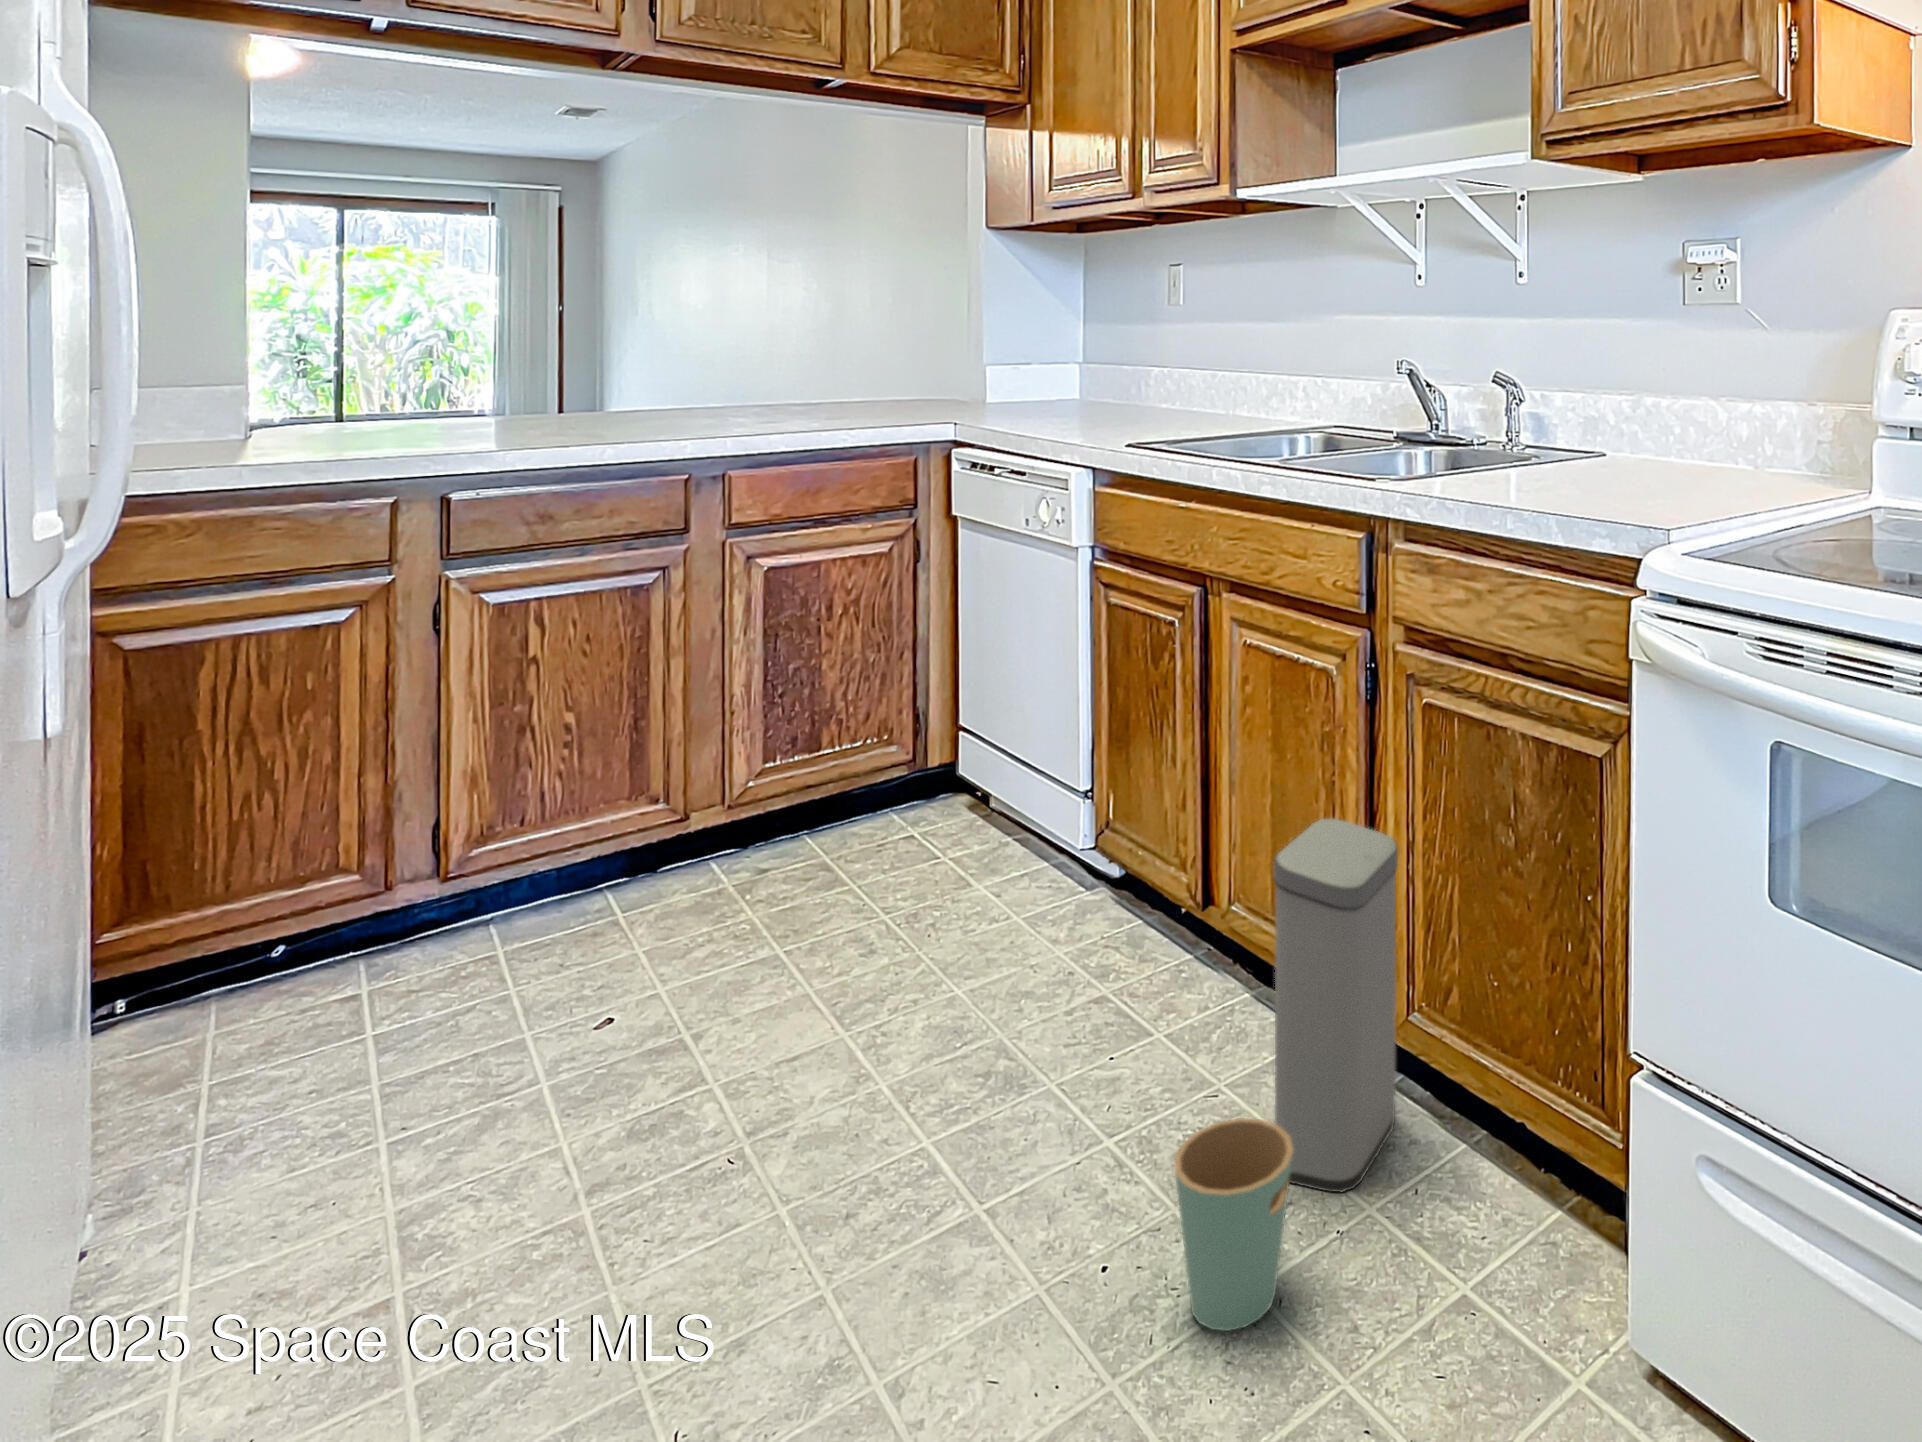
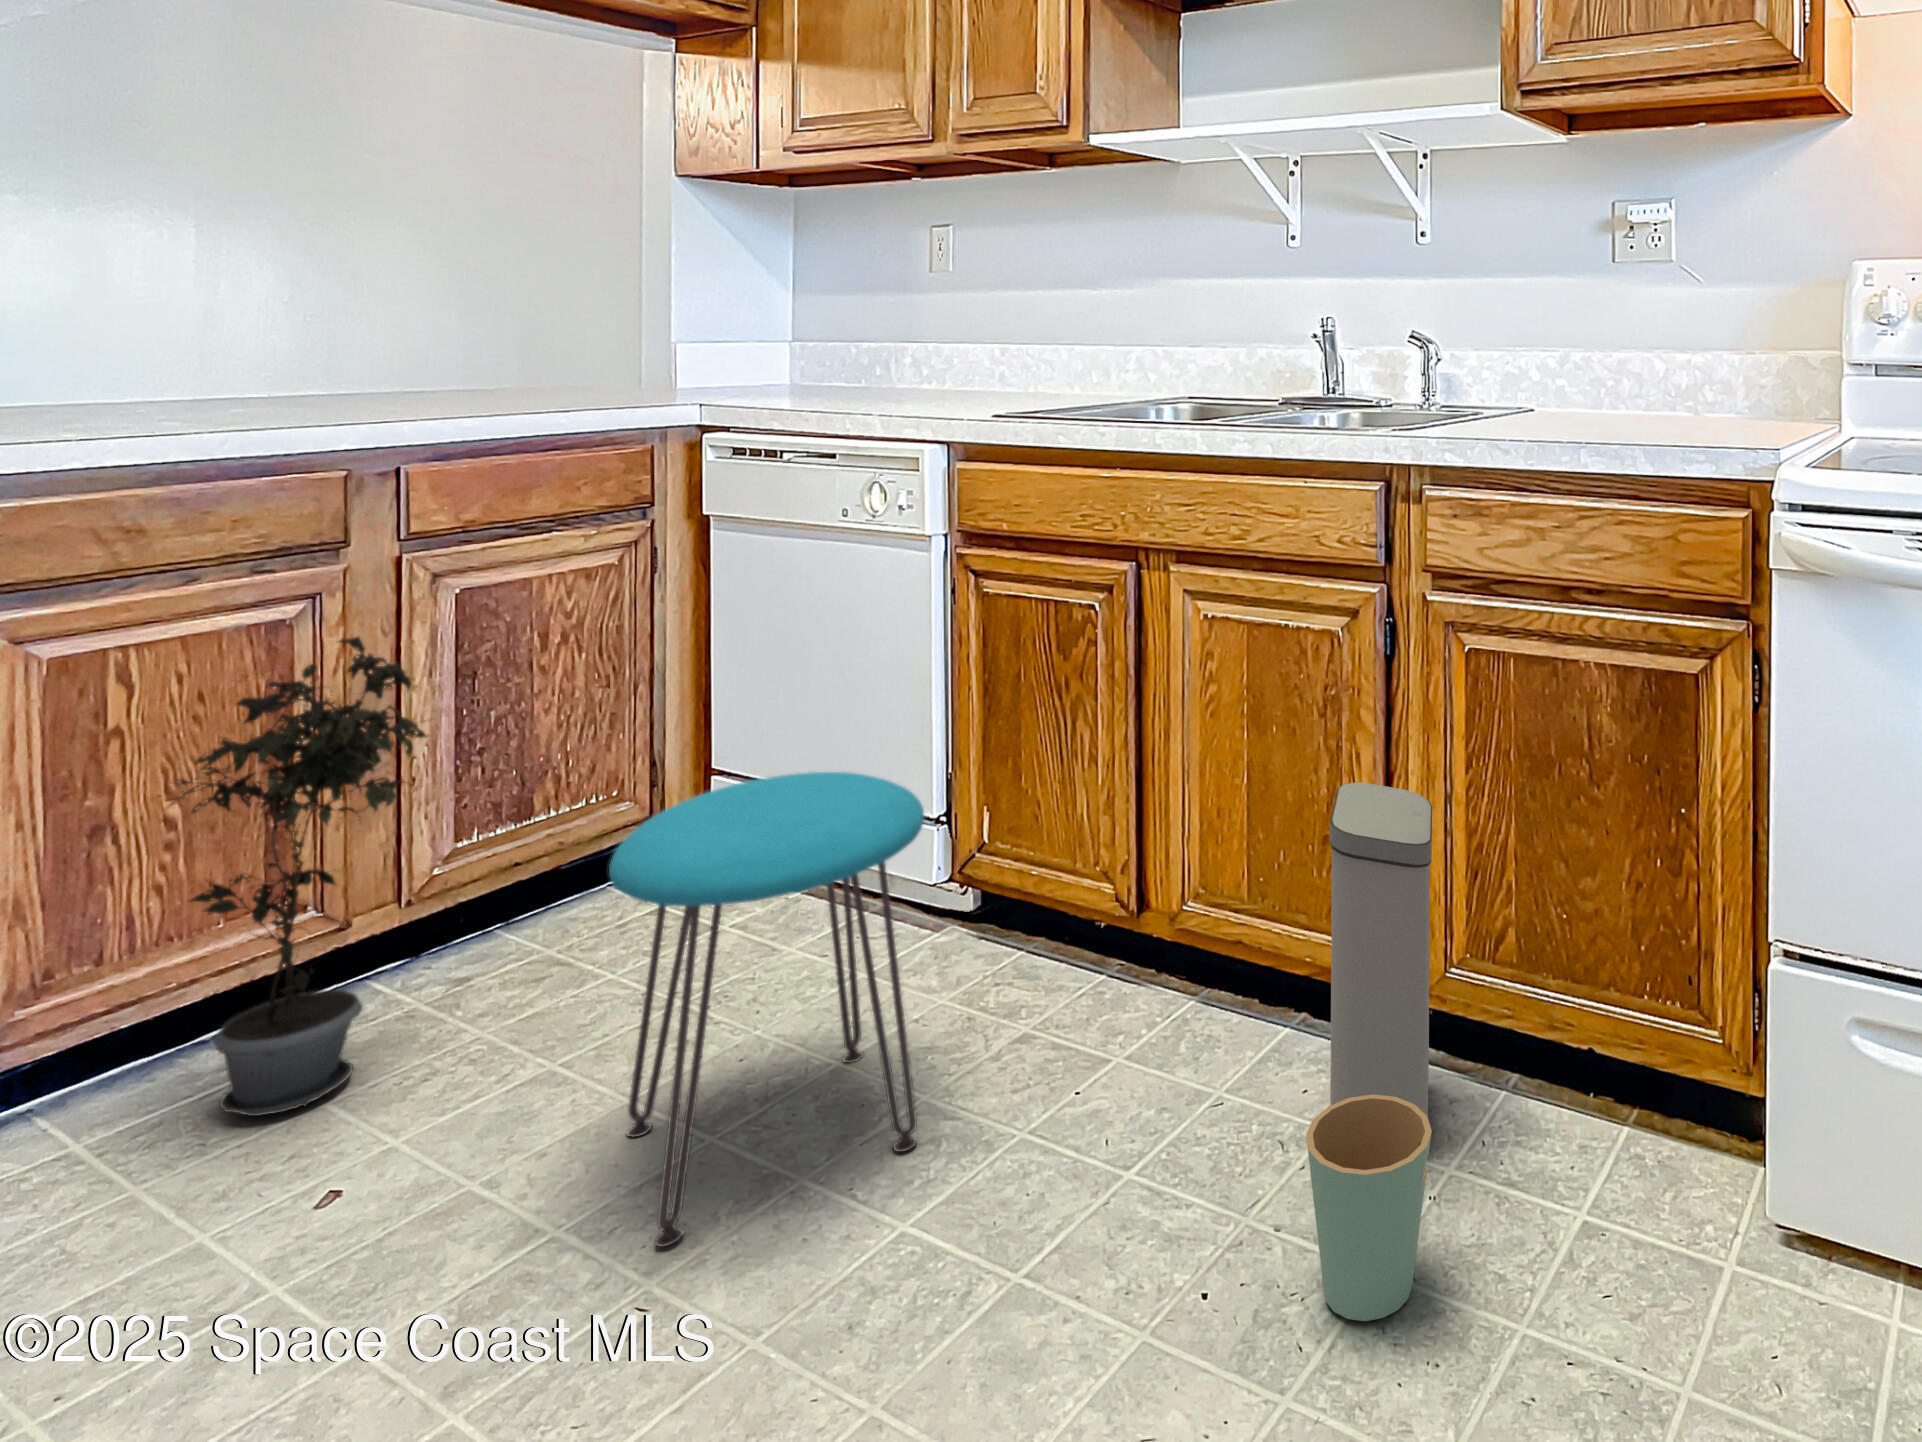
potted plant: none [526,610,707,962] -> present [168,637,427,1116]
stool: none [747,752,997,1122] -> present [609,772,924,1247]

